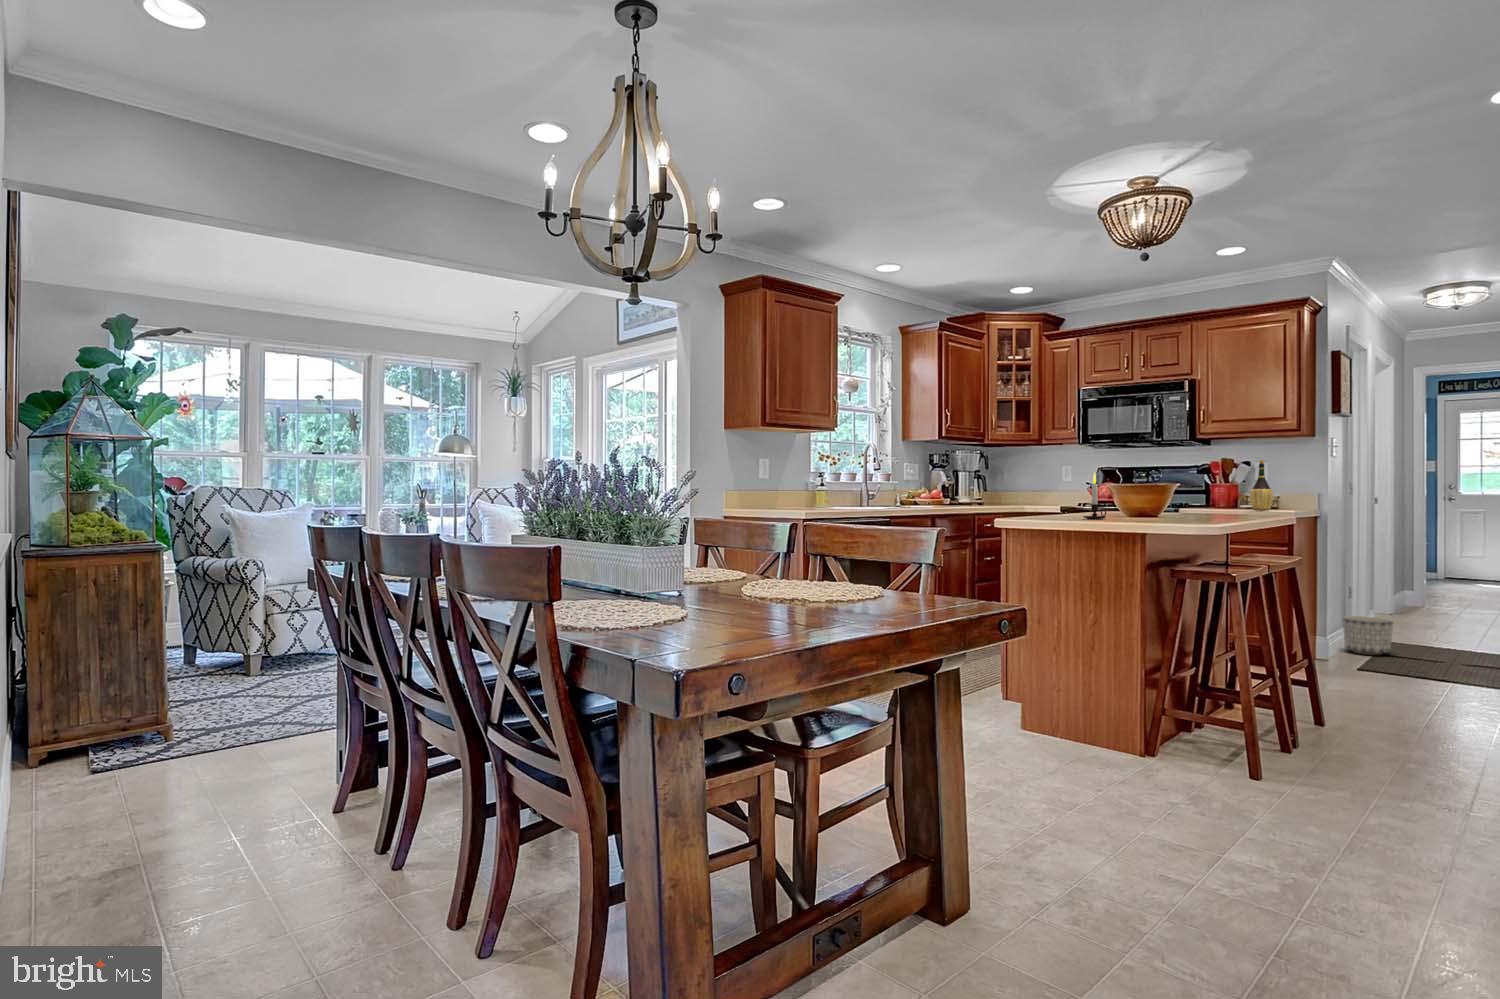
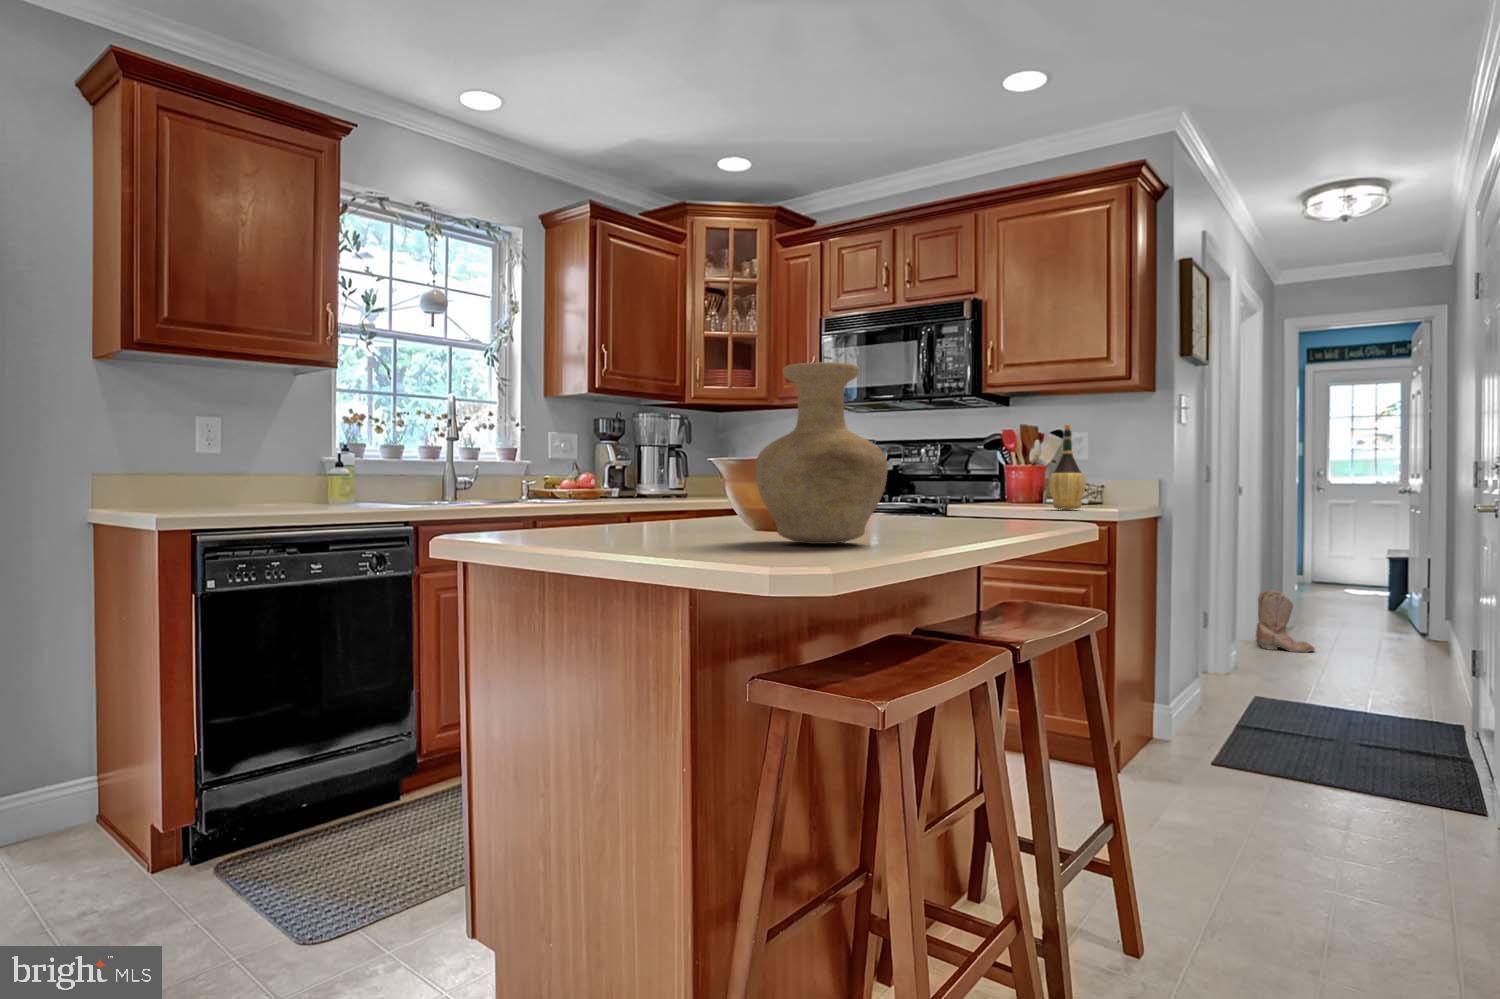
vase: none [1155,448,1214,519] -> present [755,362,888,544]
candle: present [1083,473,1106,519] -> none [584,426,648,544]
boots: none [1391,574,1439,620] -> present [1256,590,1315,652]
planter: present [1343,616,1393,655] -> none [1194,668,1266,733]

